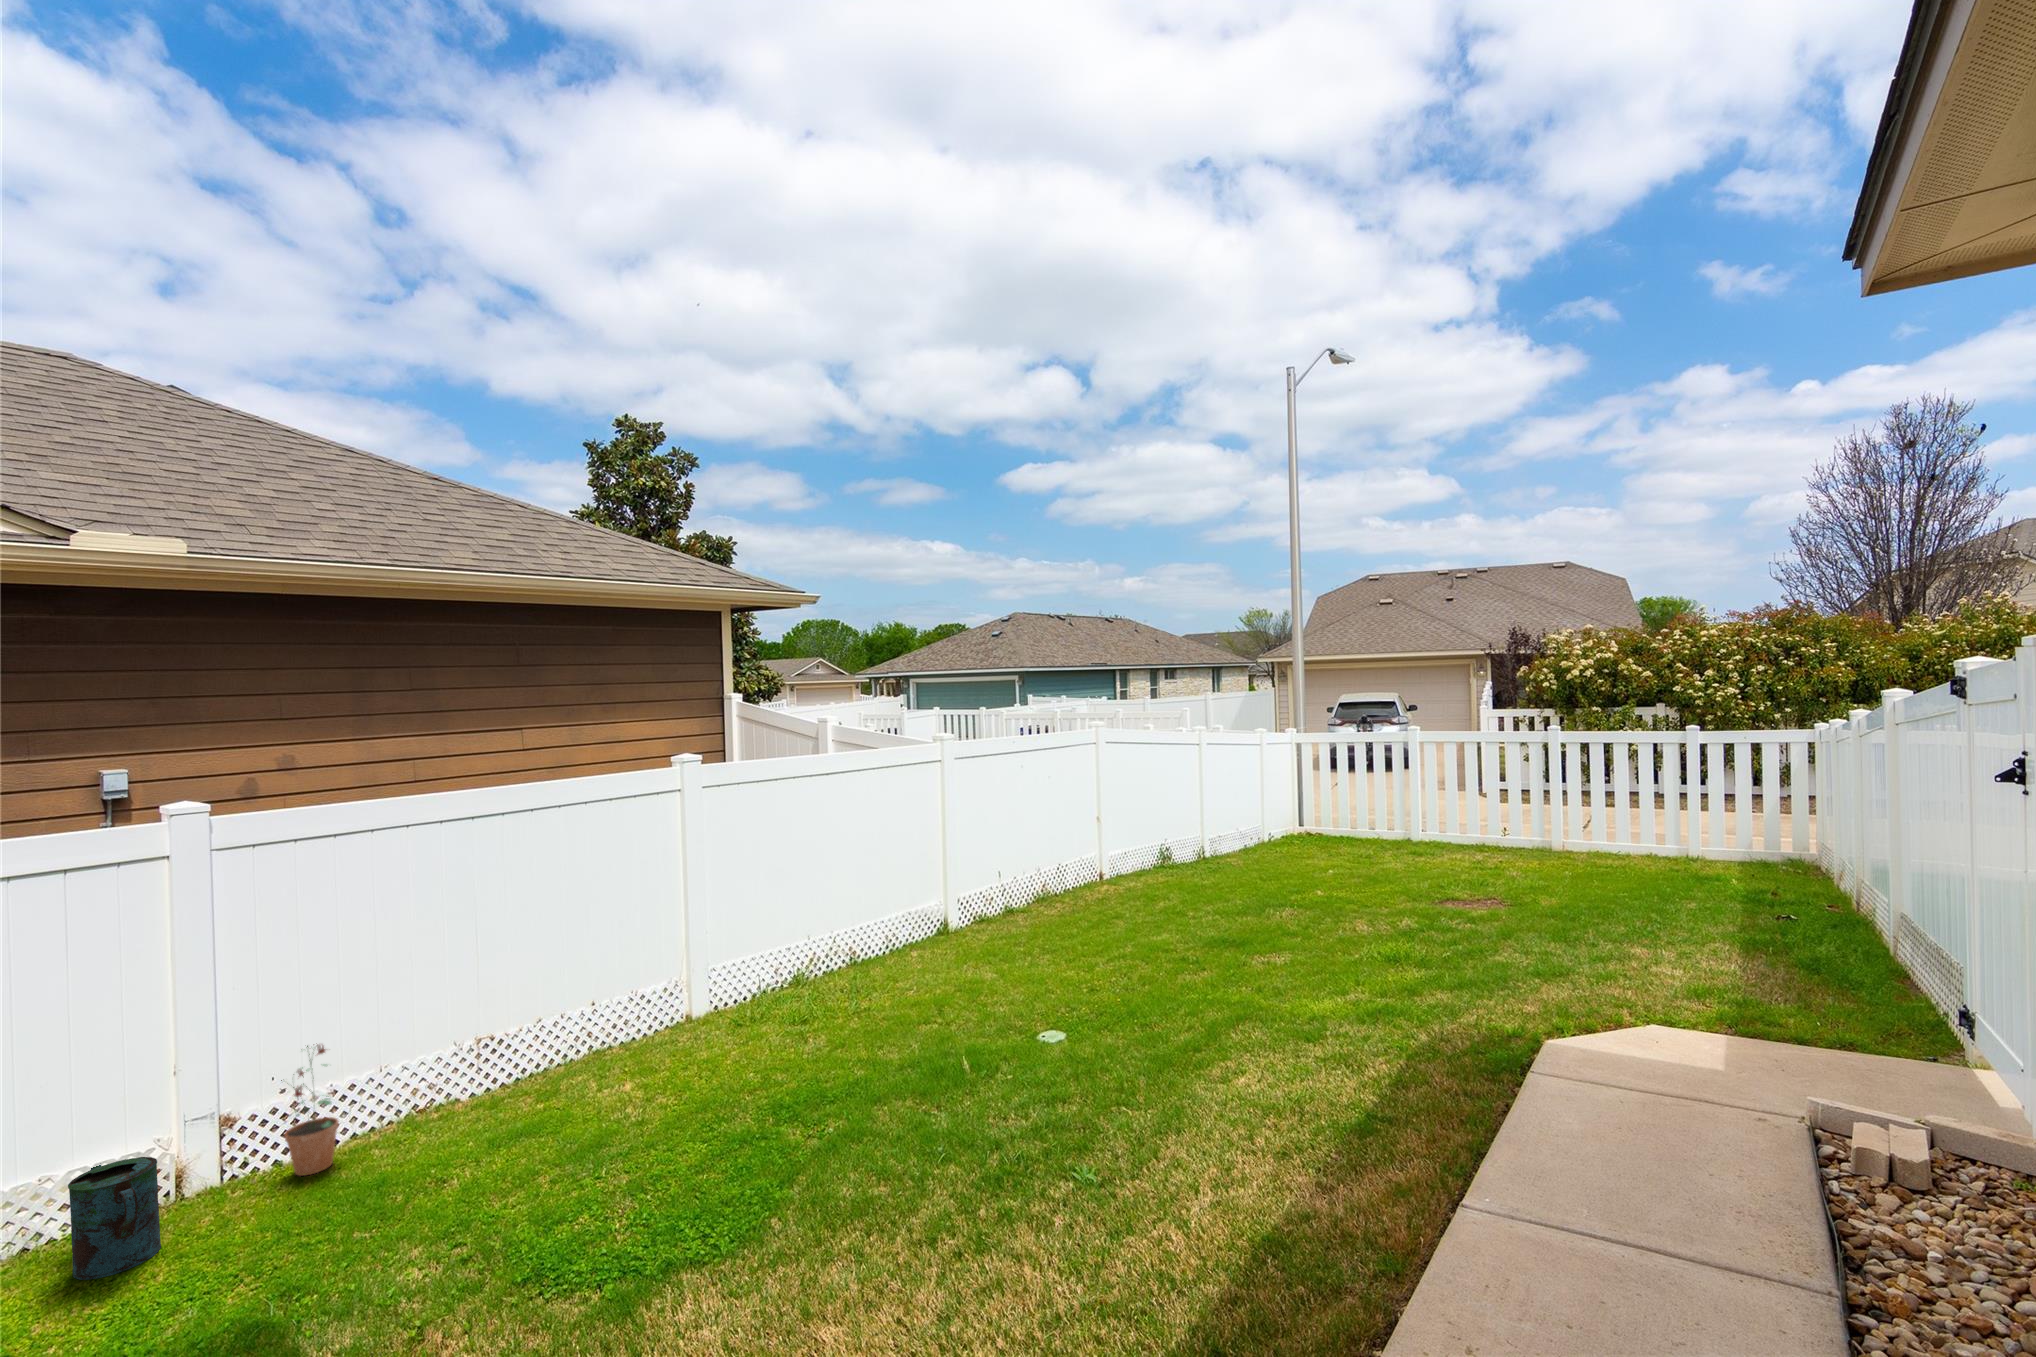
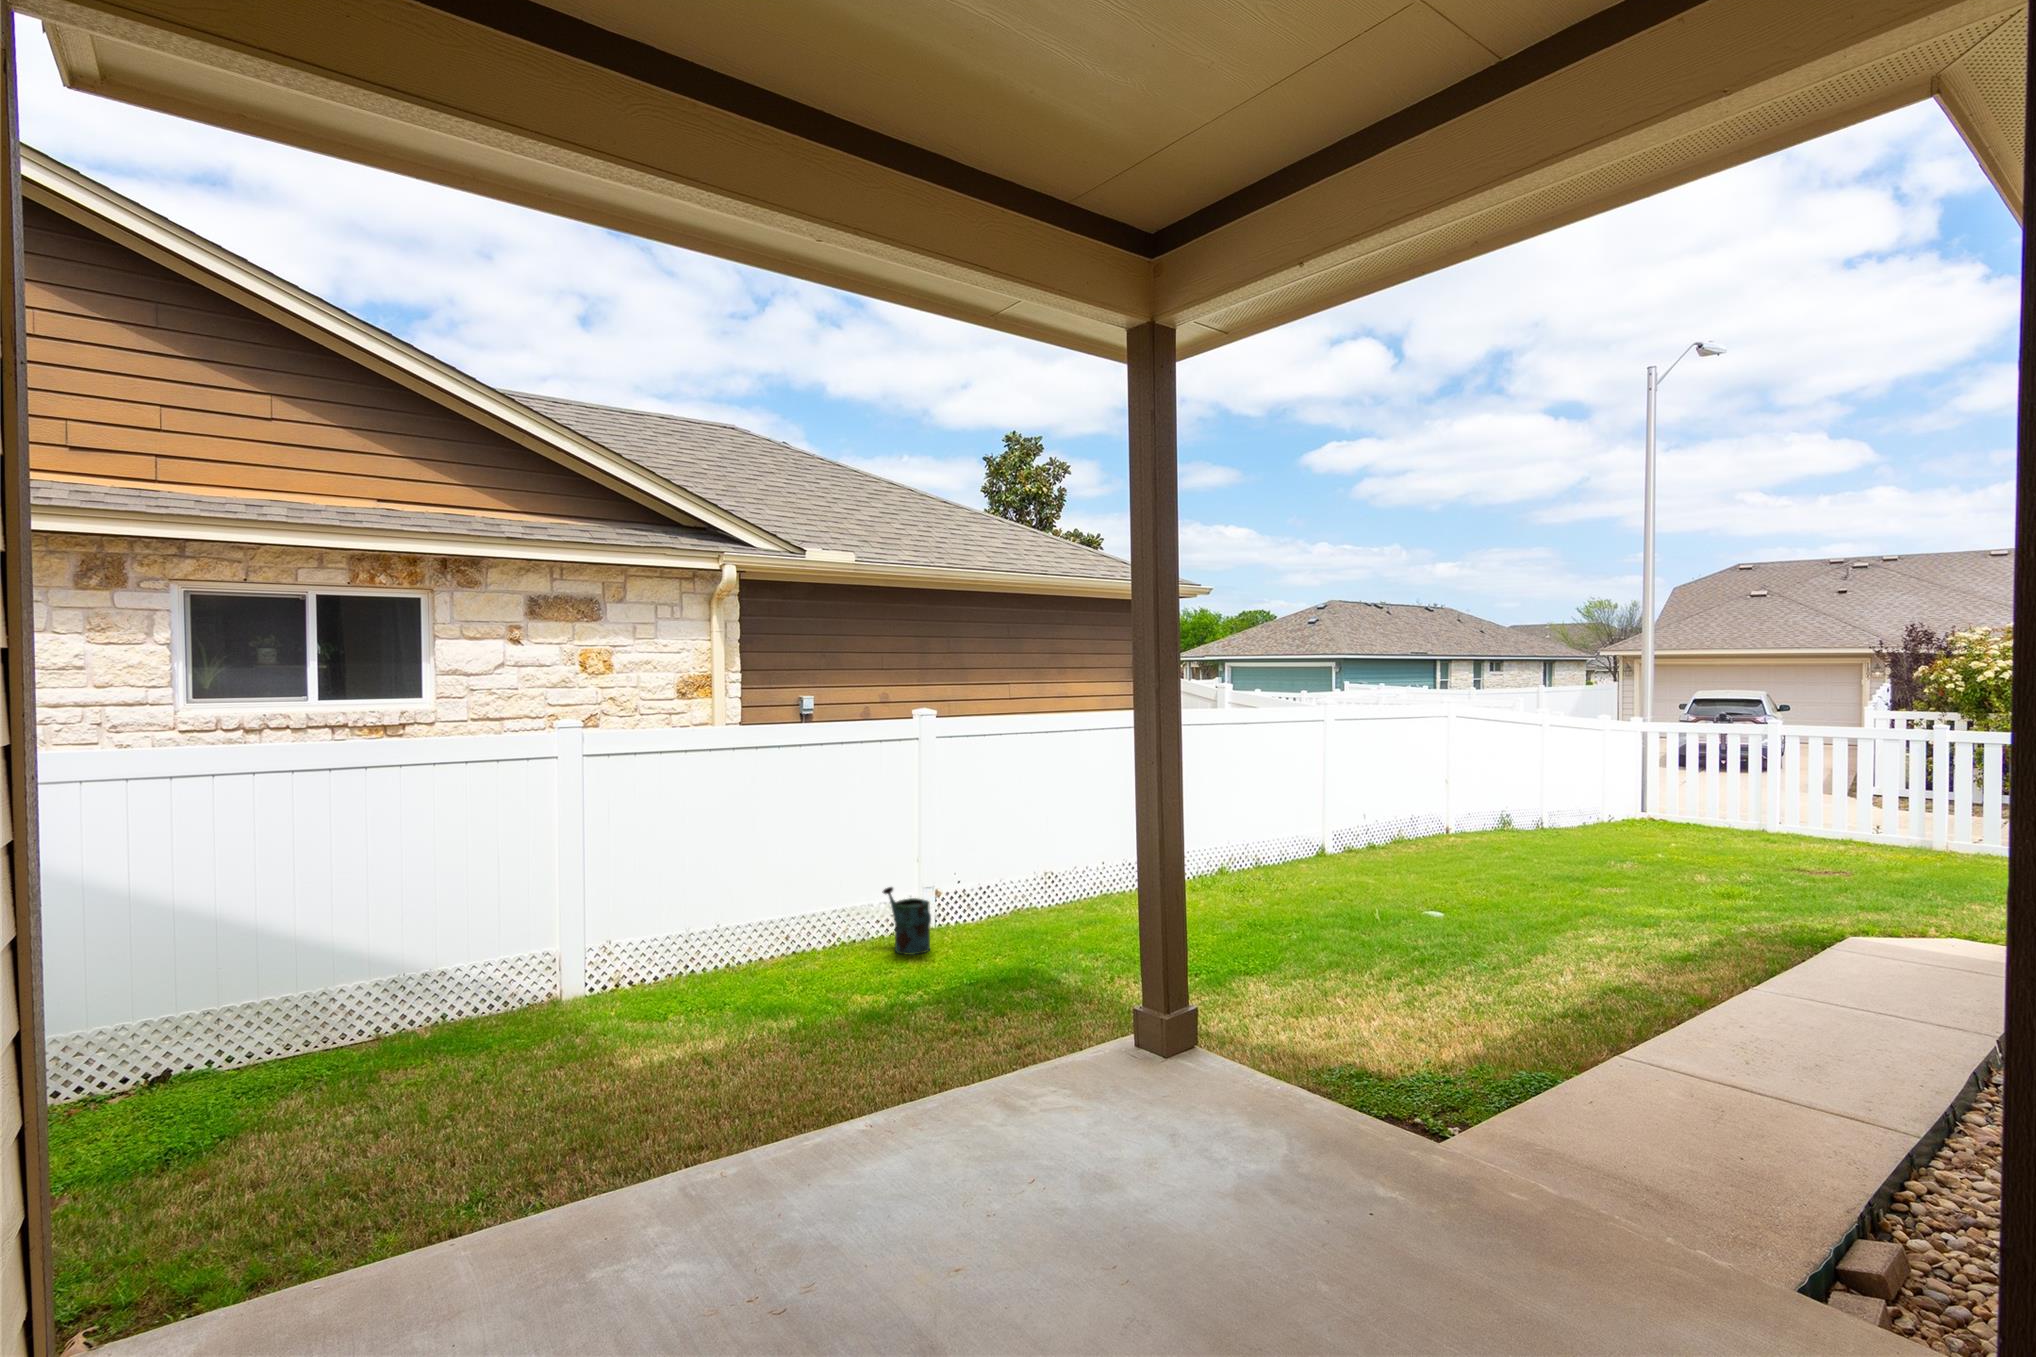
potted plant: present [281,1045,339,1176] -> none [953,851,993,931]

